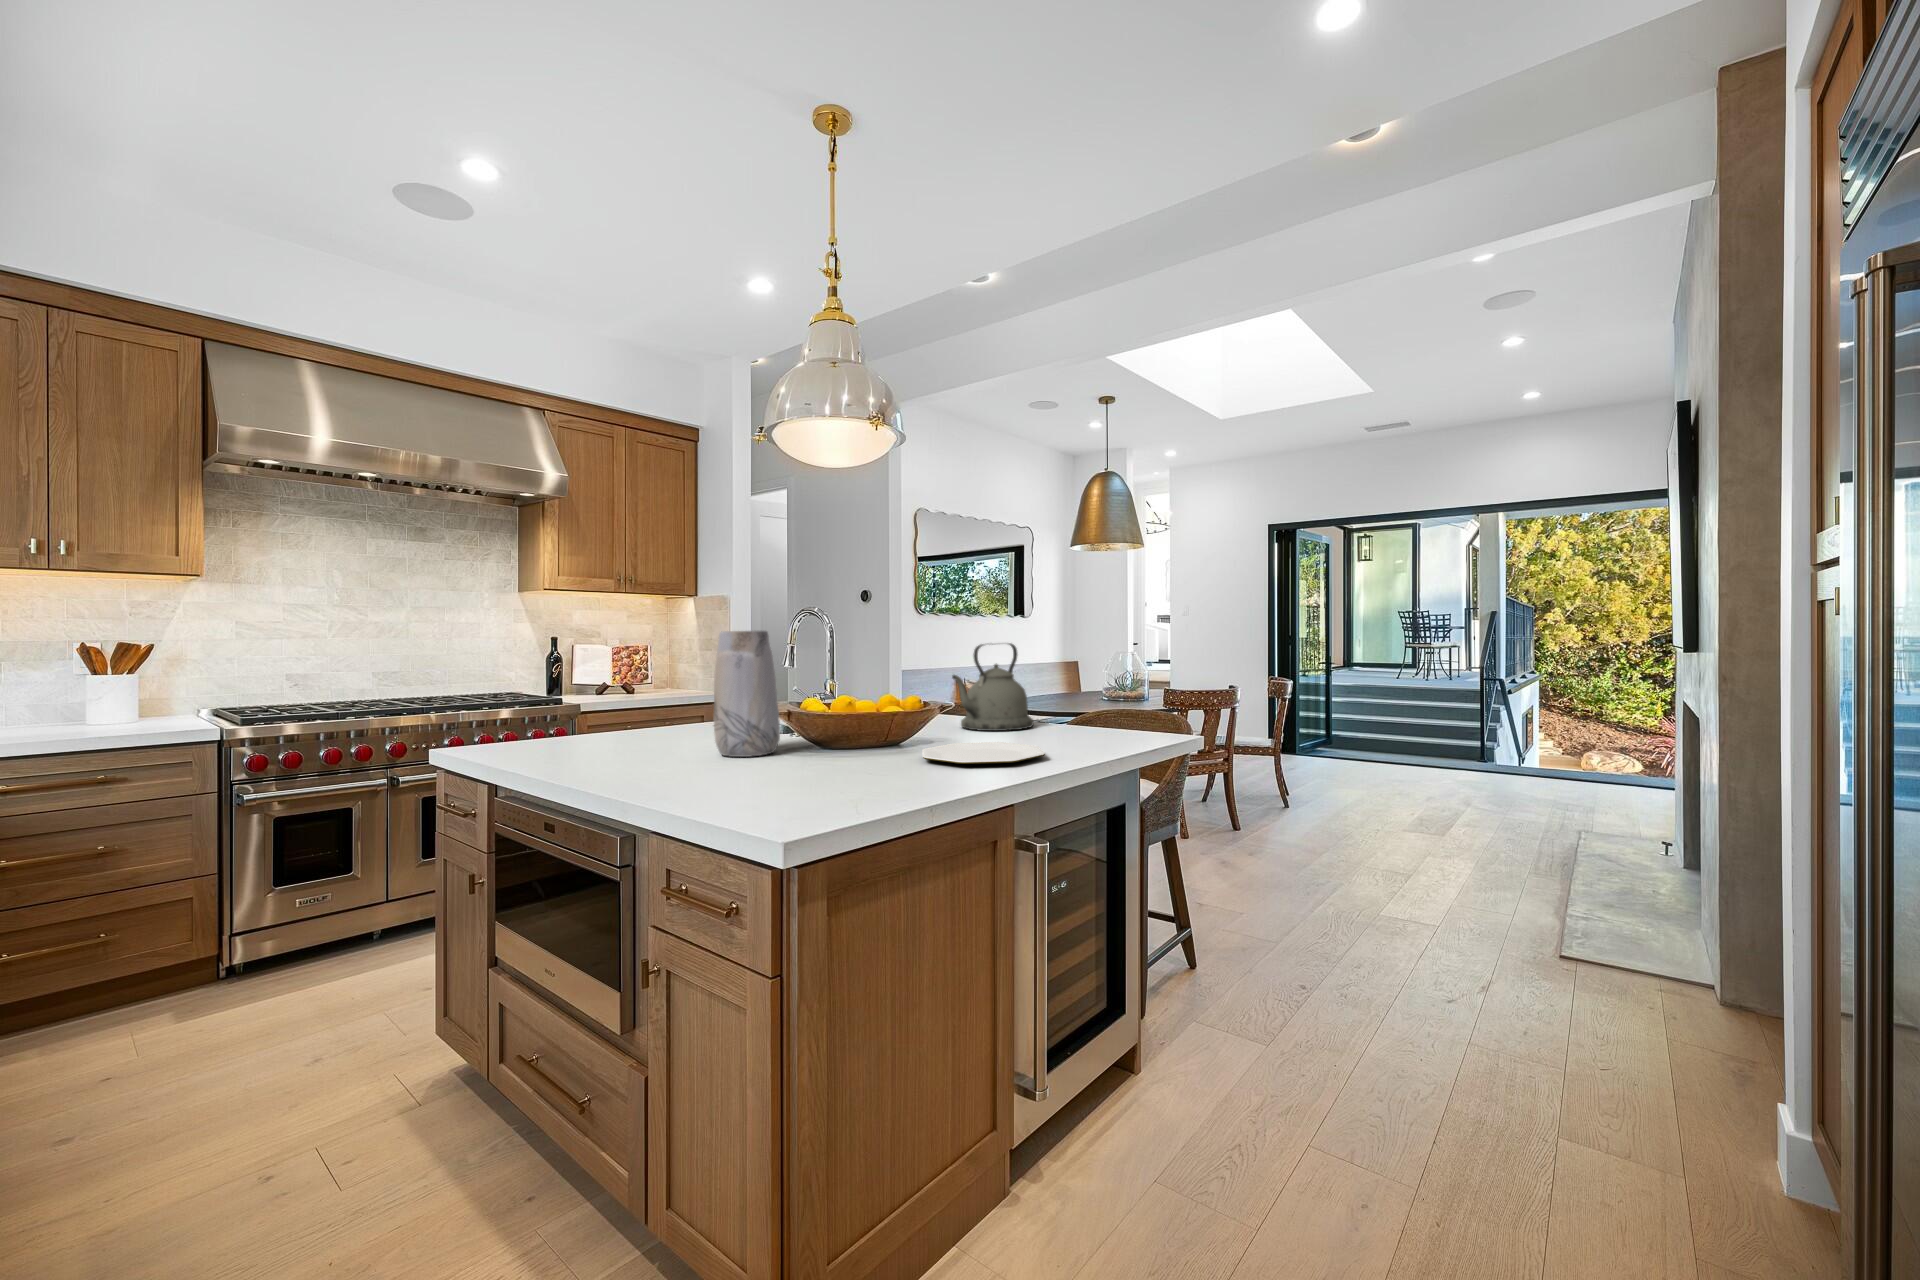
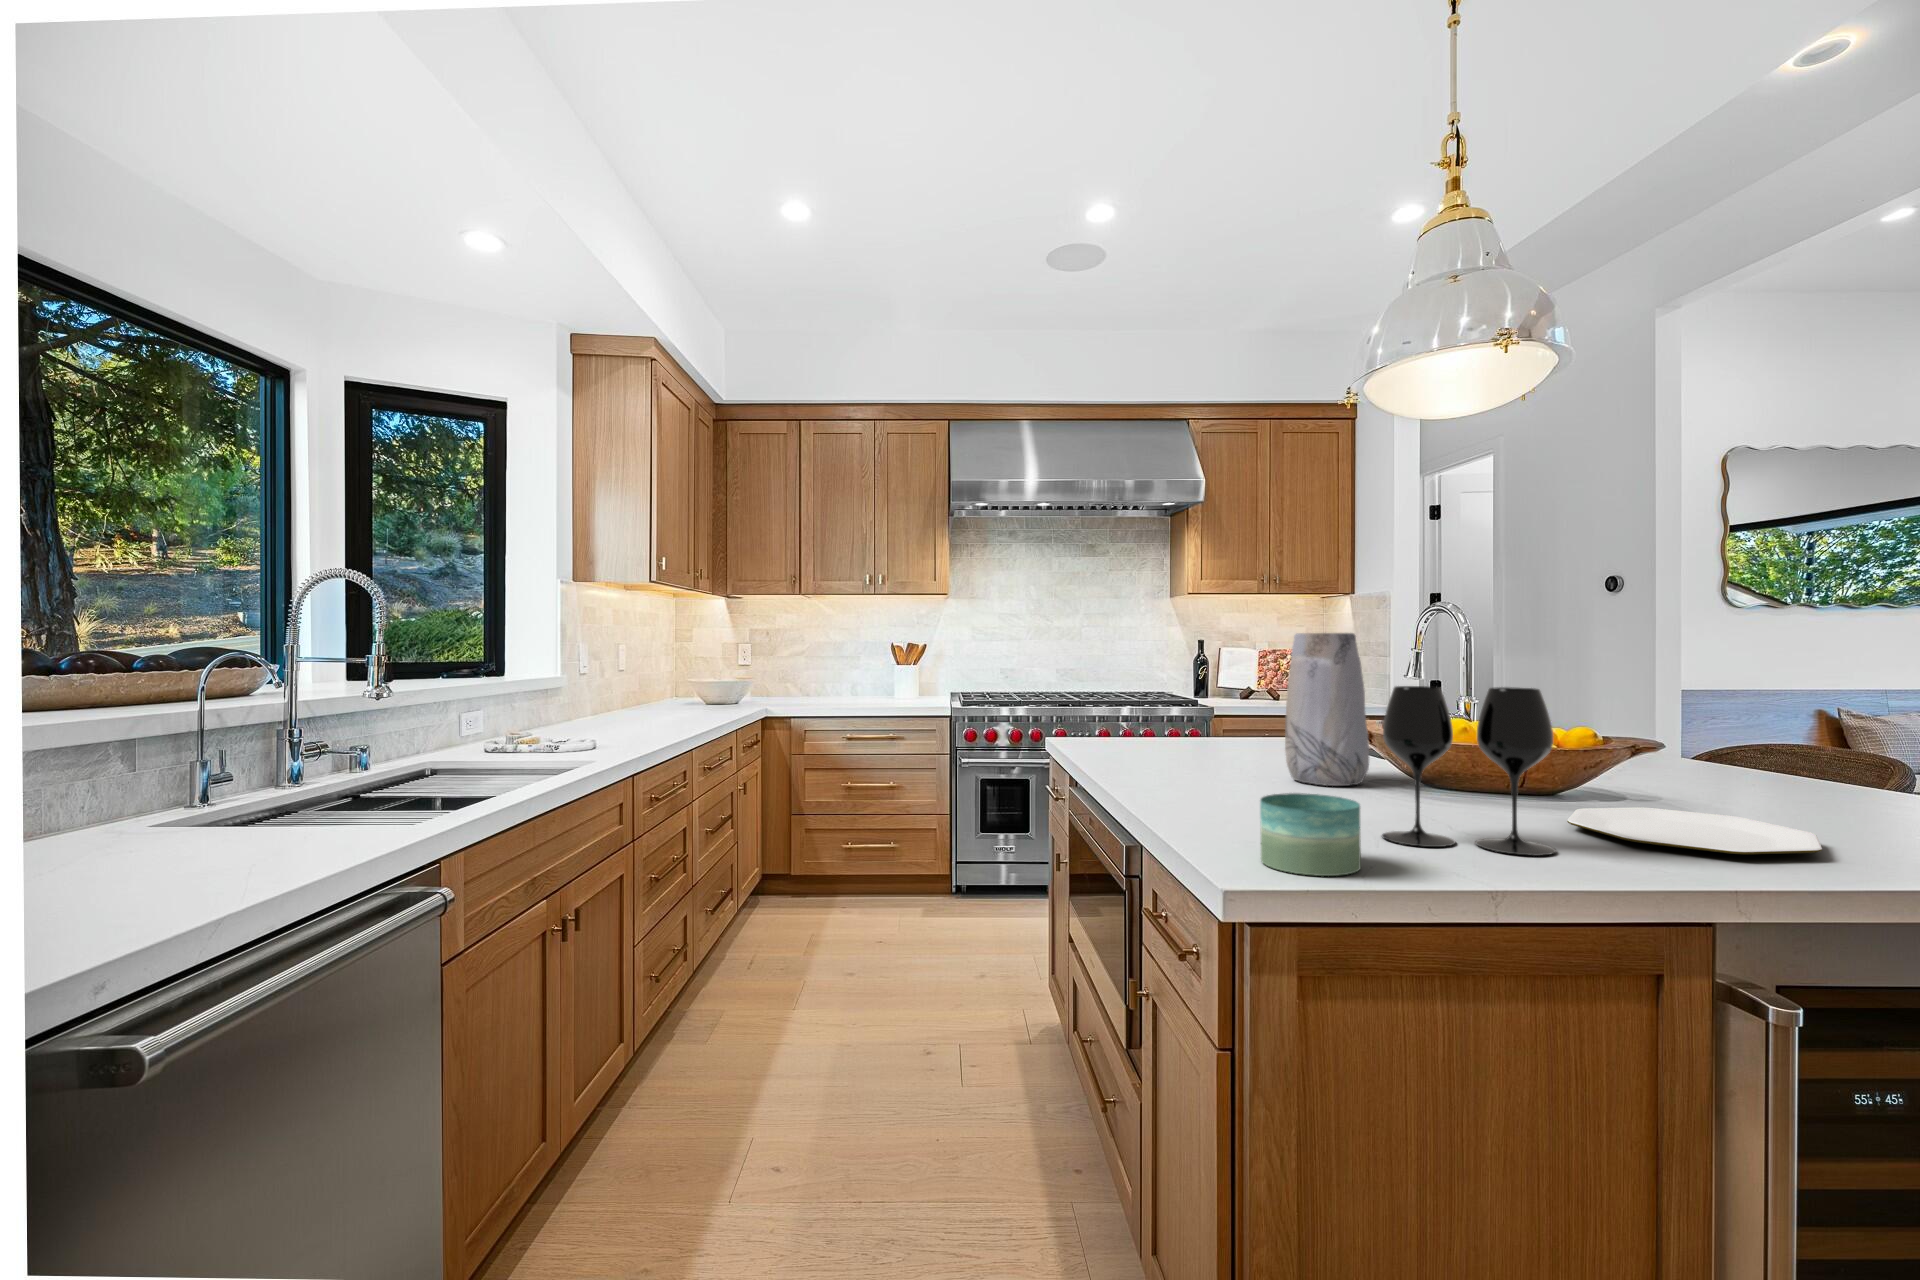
kettle: present [952,643,1034,731] -> none [1664,658,1845,801]
wine glass: none [822,668,929,788] -> present [1382,686,1556,856]
candle: none [756,757,830,819] -> present [1260,793,1361,876]

